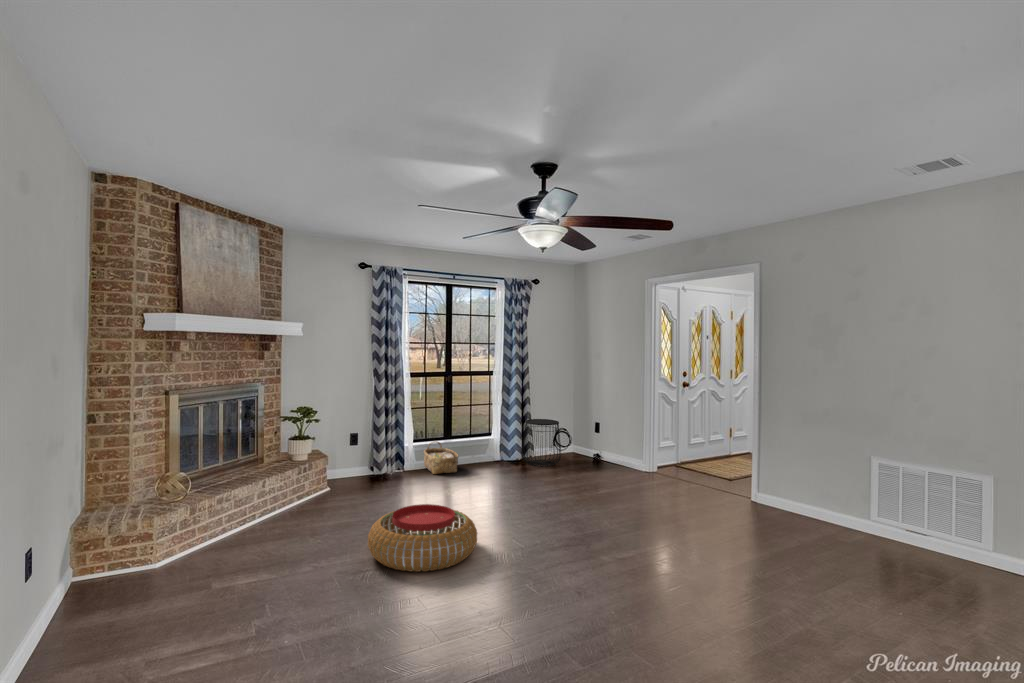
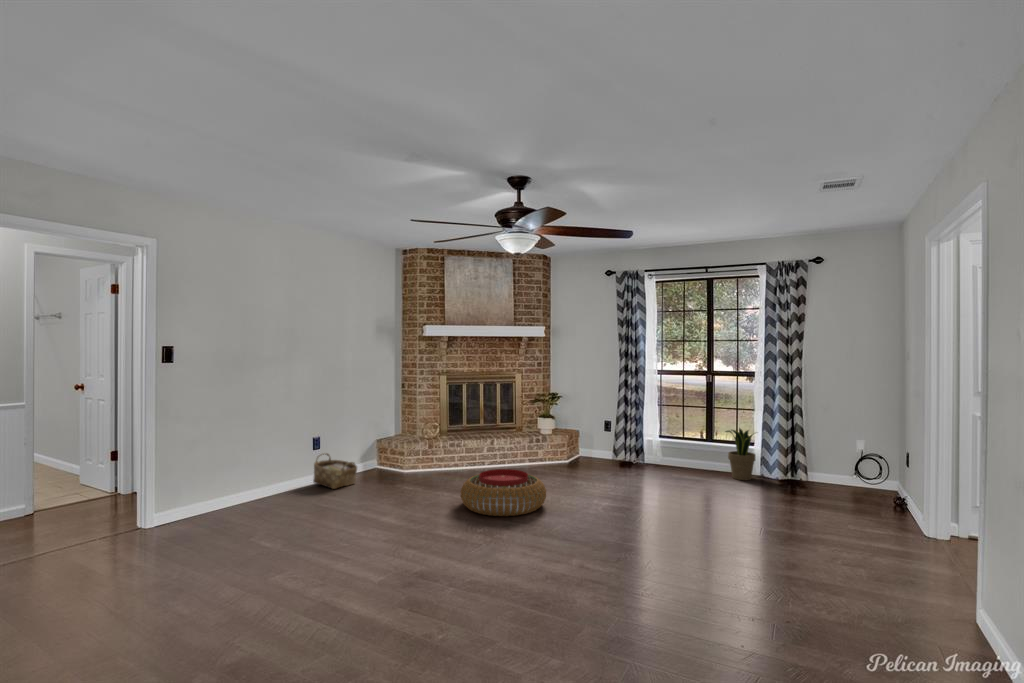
side table: present [522,419,561,466] -> none [774,433,830,494]
potted plant: none [482,420,507,466] -> present [726,428,755,480]
woven basket: present [424,441,458,474] -> present [313,453,357,489]

